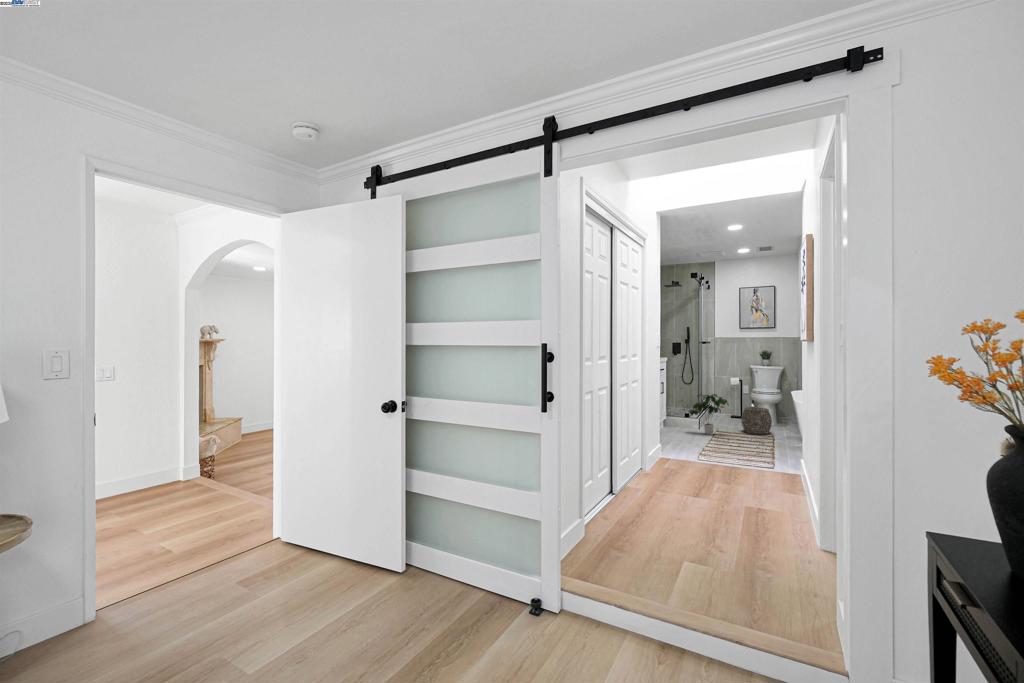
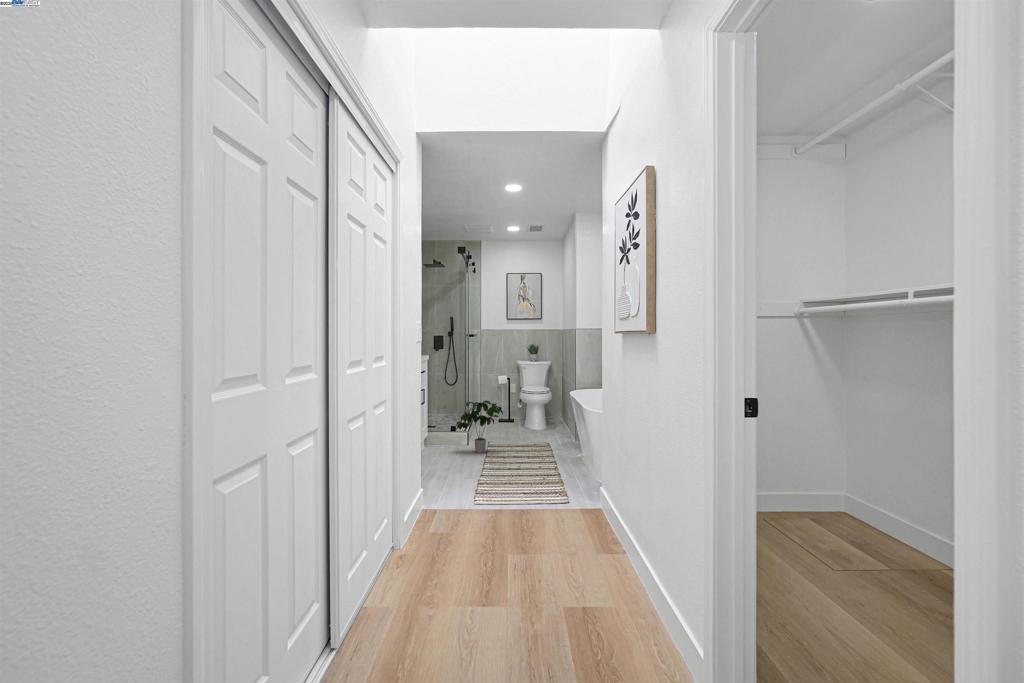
woven basket: present [741,407,772,434] -> none [515,412,548,445]

